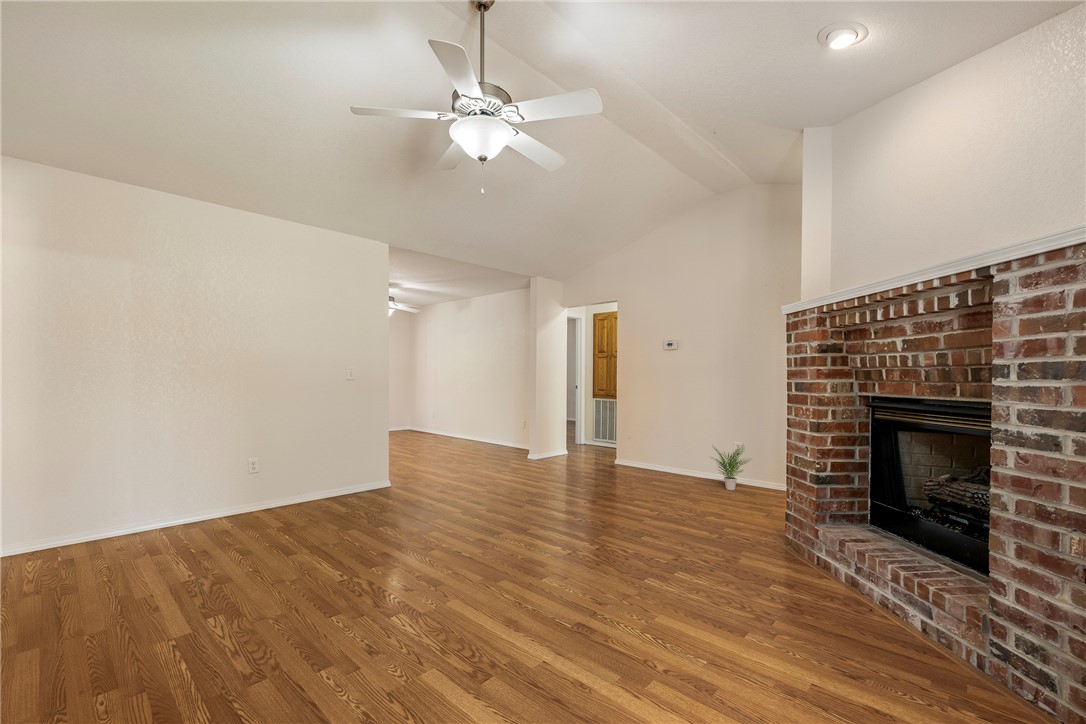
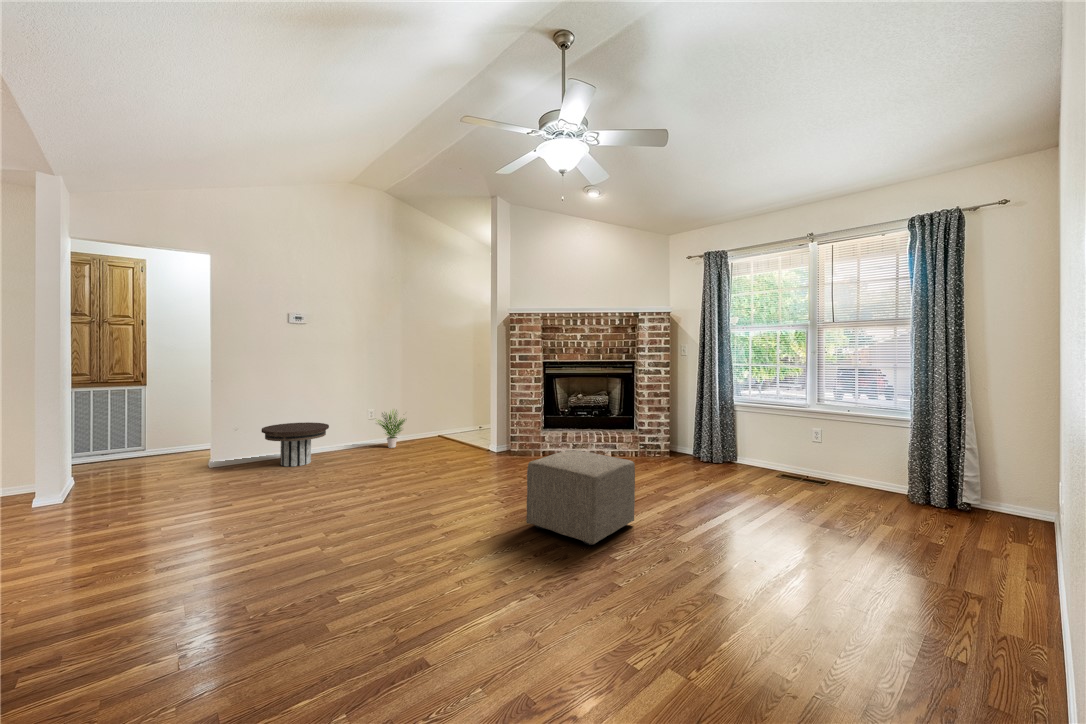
side table: none [609,440,663,480] -> present [261,422,329,466]
ottoman: none [406,502,540,627] -> present [526,450,635,545]

